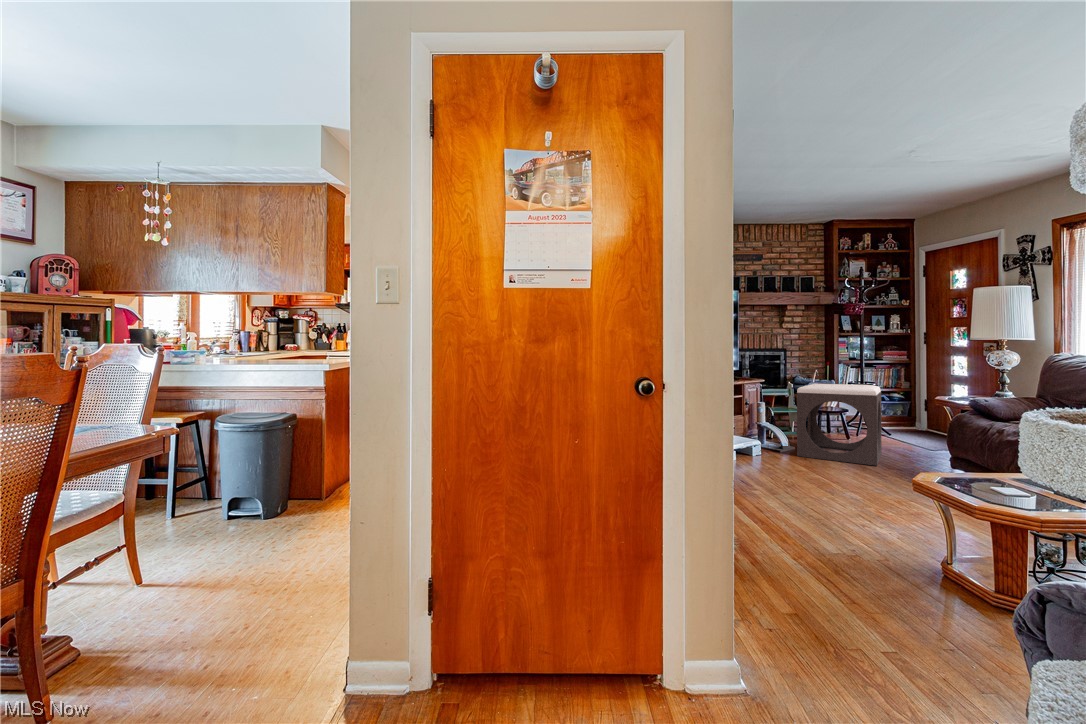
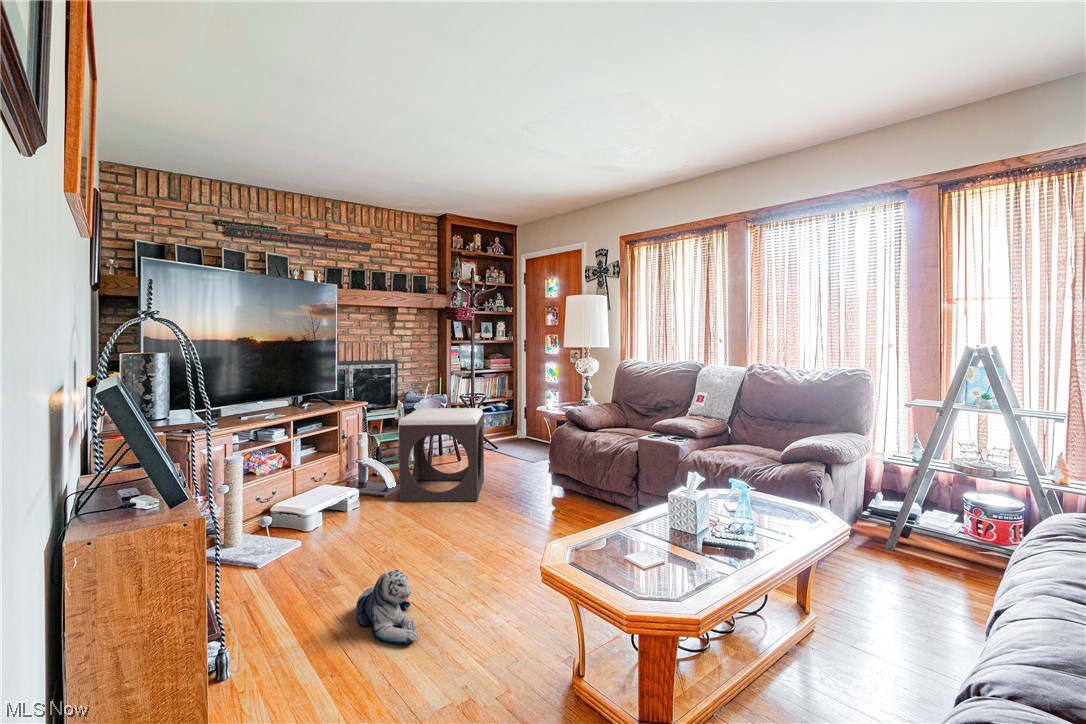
plush toy: none [781,479,839,532] -> present [357,570,417,644]

